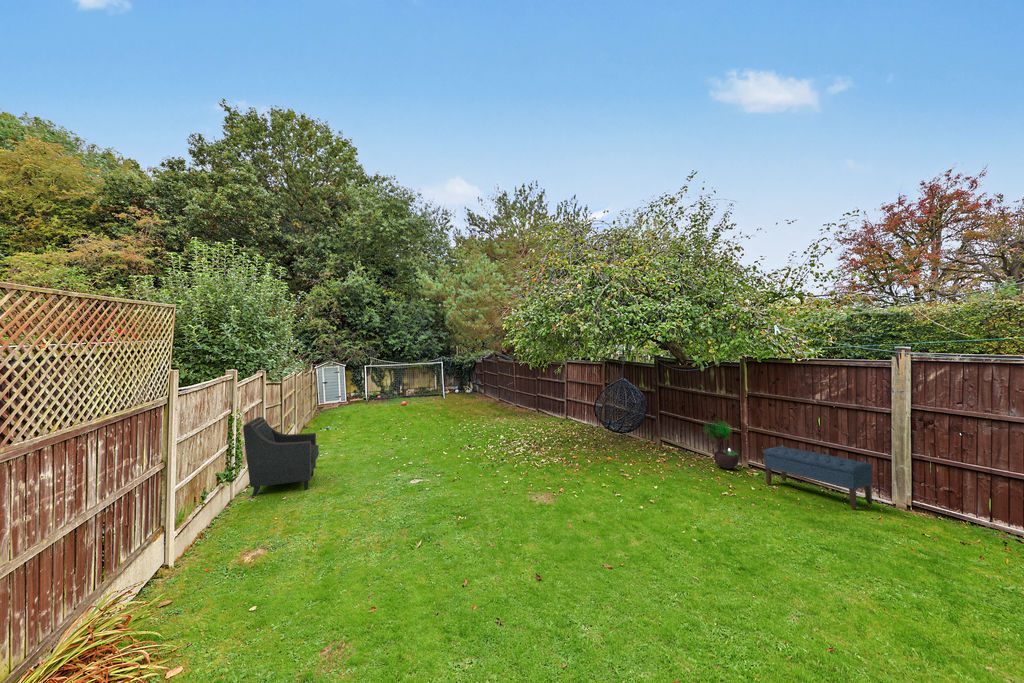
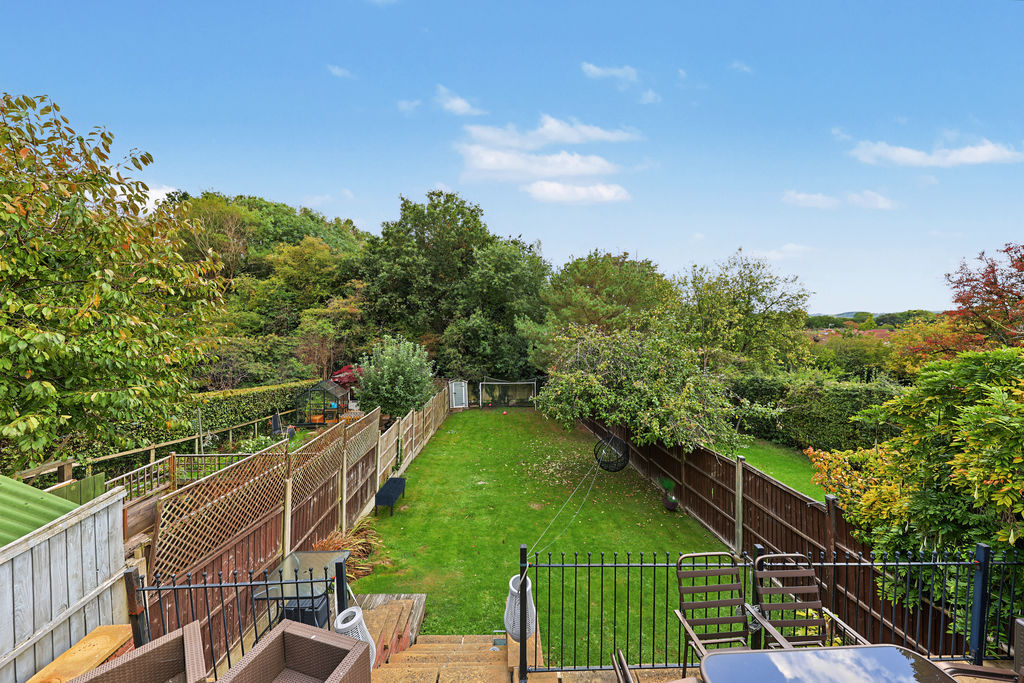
chair: present [243,417,319,496] -> none [404,436,438,478]
bench: present [763,446,873,510] -> present [375,477,406,517]

